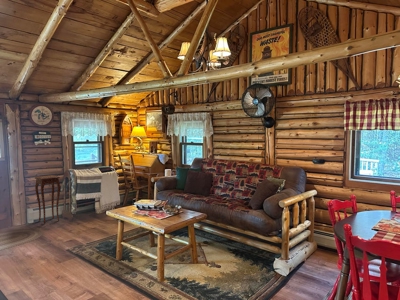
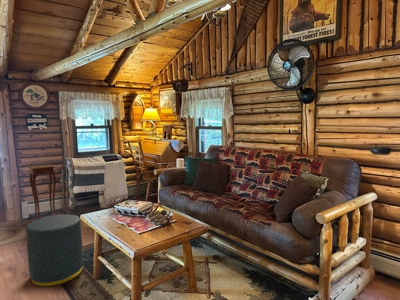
ottoman: none [65,213,106,267] -> present [26,214,83,287]

